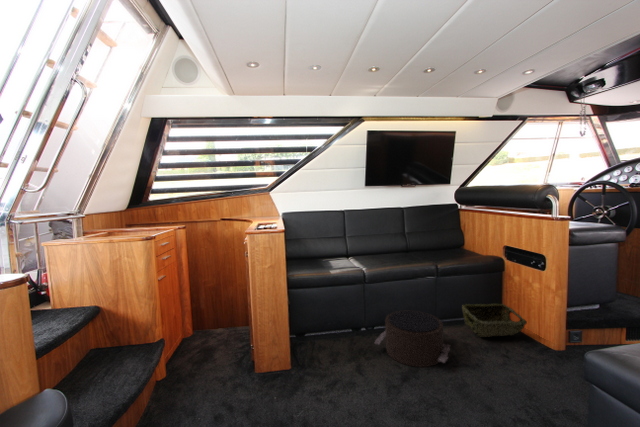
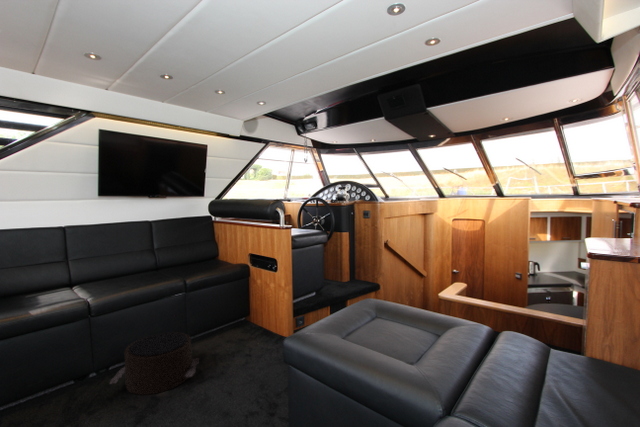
woven basket: present [462,304,527,337] -> none [213,307,266,343]

